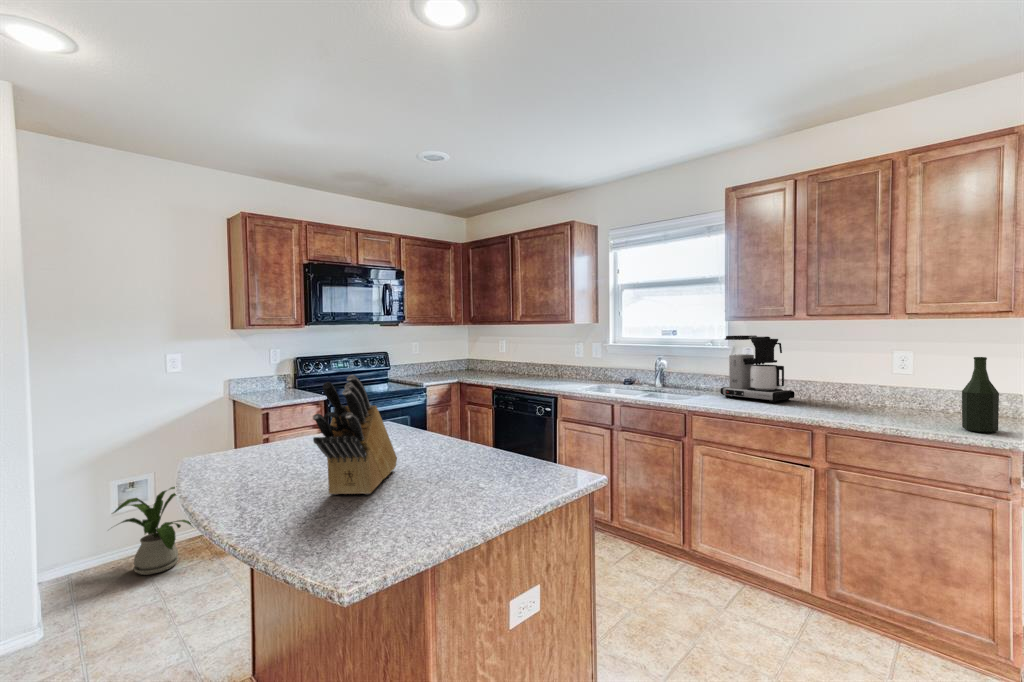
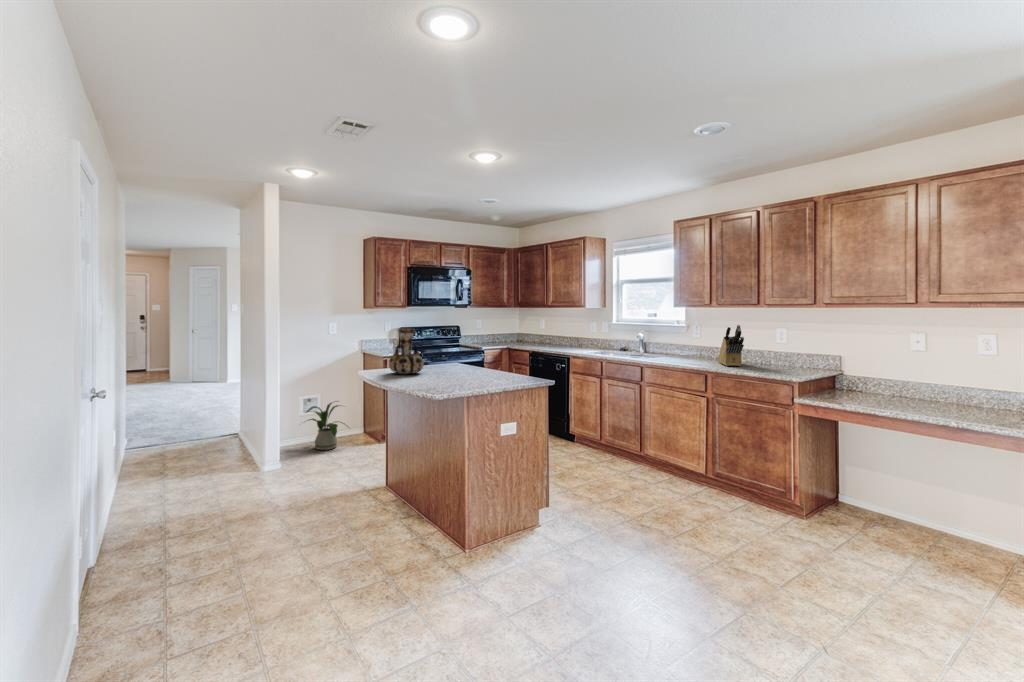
coffee maker: present [720,335,795,403] -> none [671,318,715,361]
bottle: present [962,357,999,433] -> none [780,332,796,375]
vase: none [231,368,314,470] -> present [389,328,424,374]
knife block: present [313,375,397,495] -> present [718,325,744,366]

